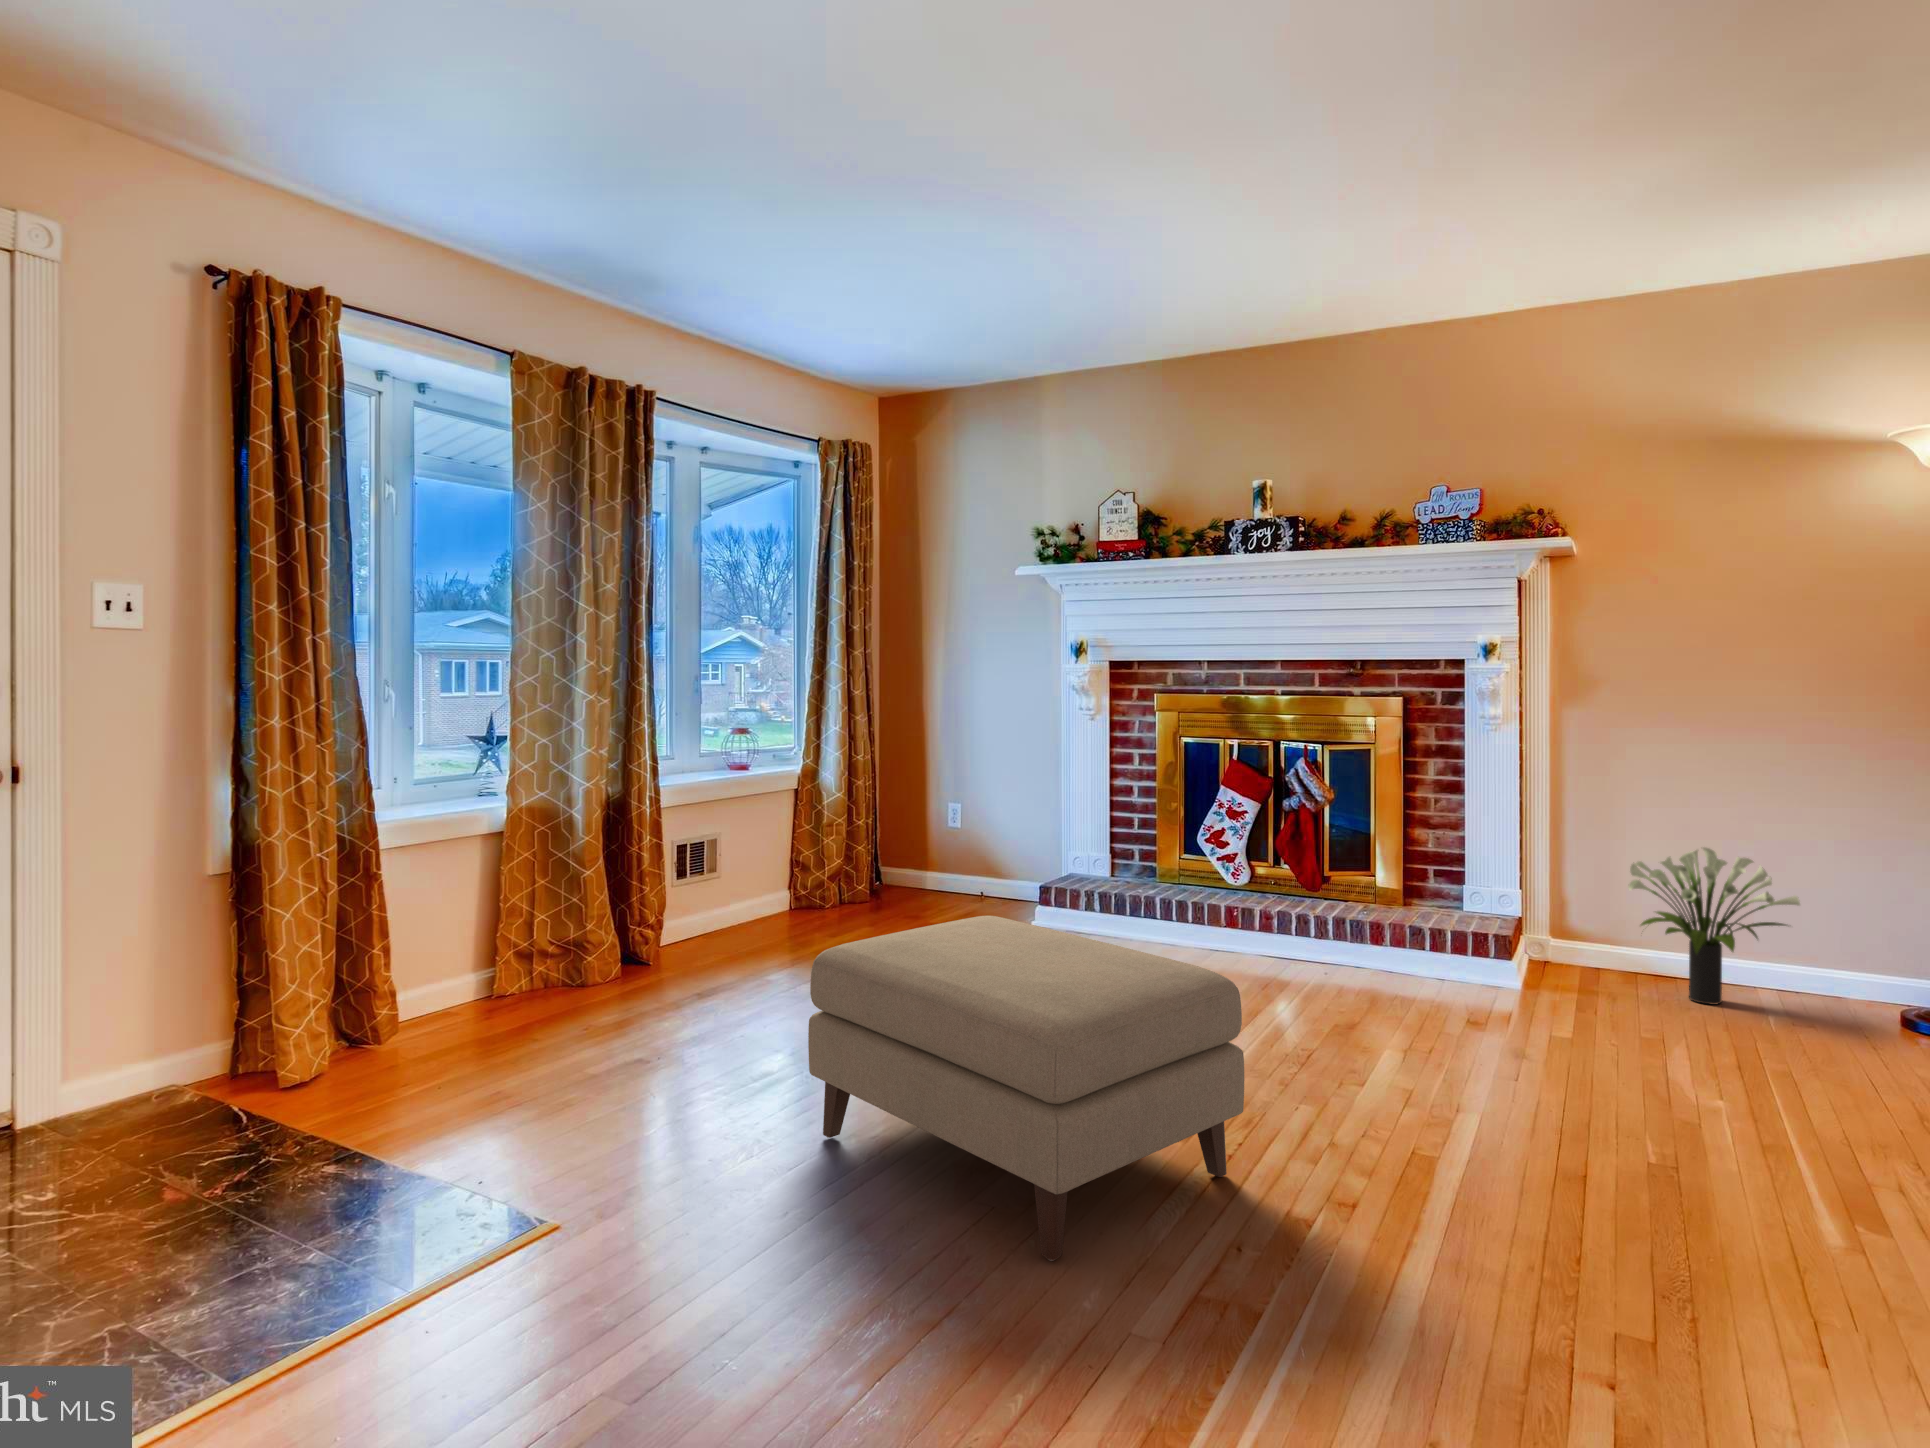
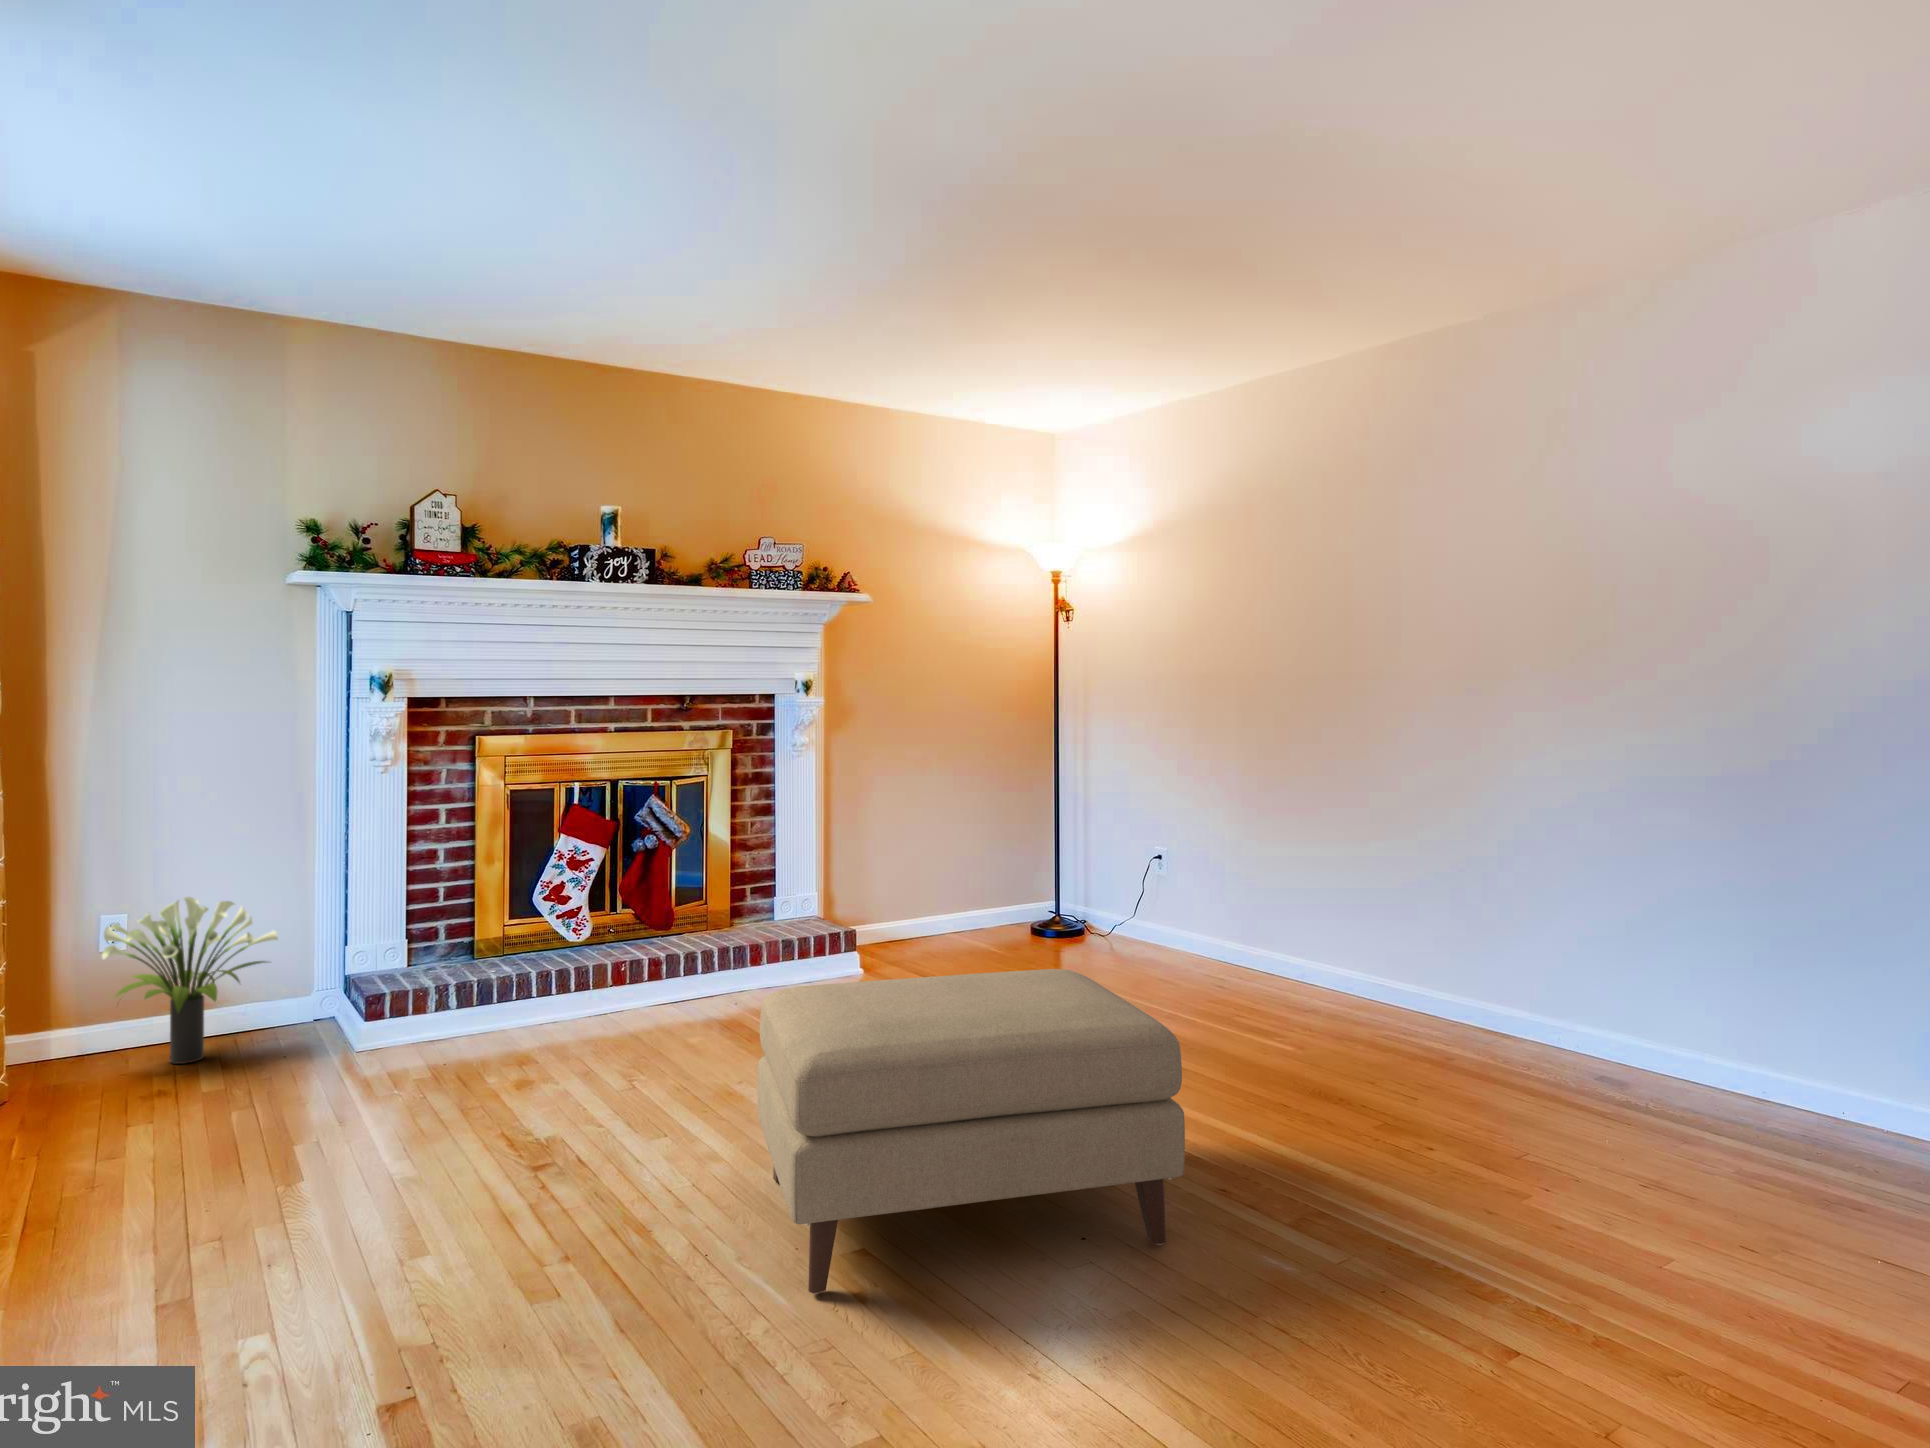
potted plant: present [1628,847,1800,1005] -> present [102,897,278,1064]

